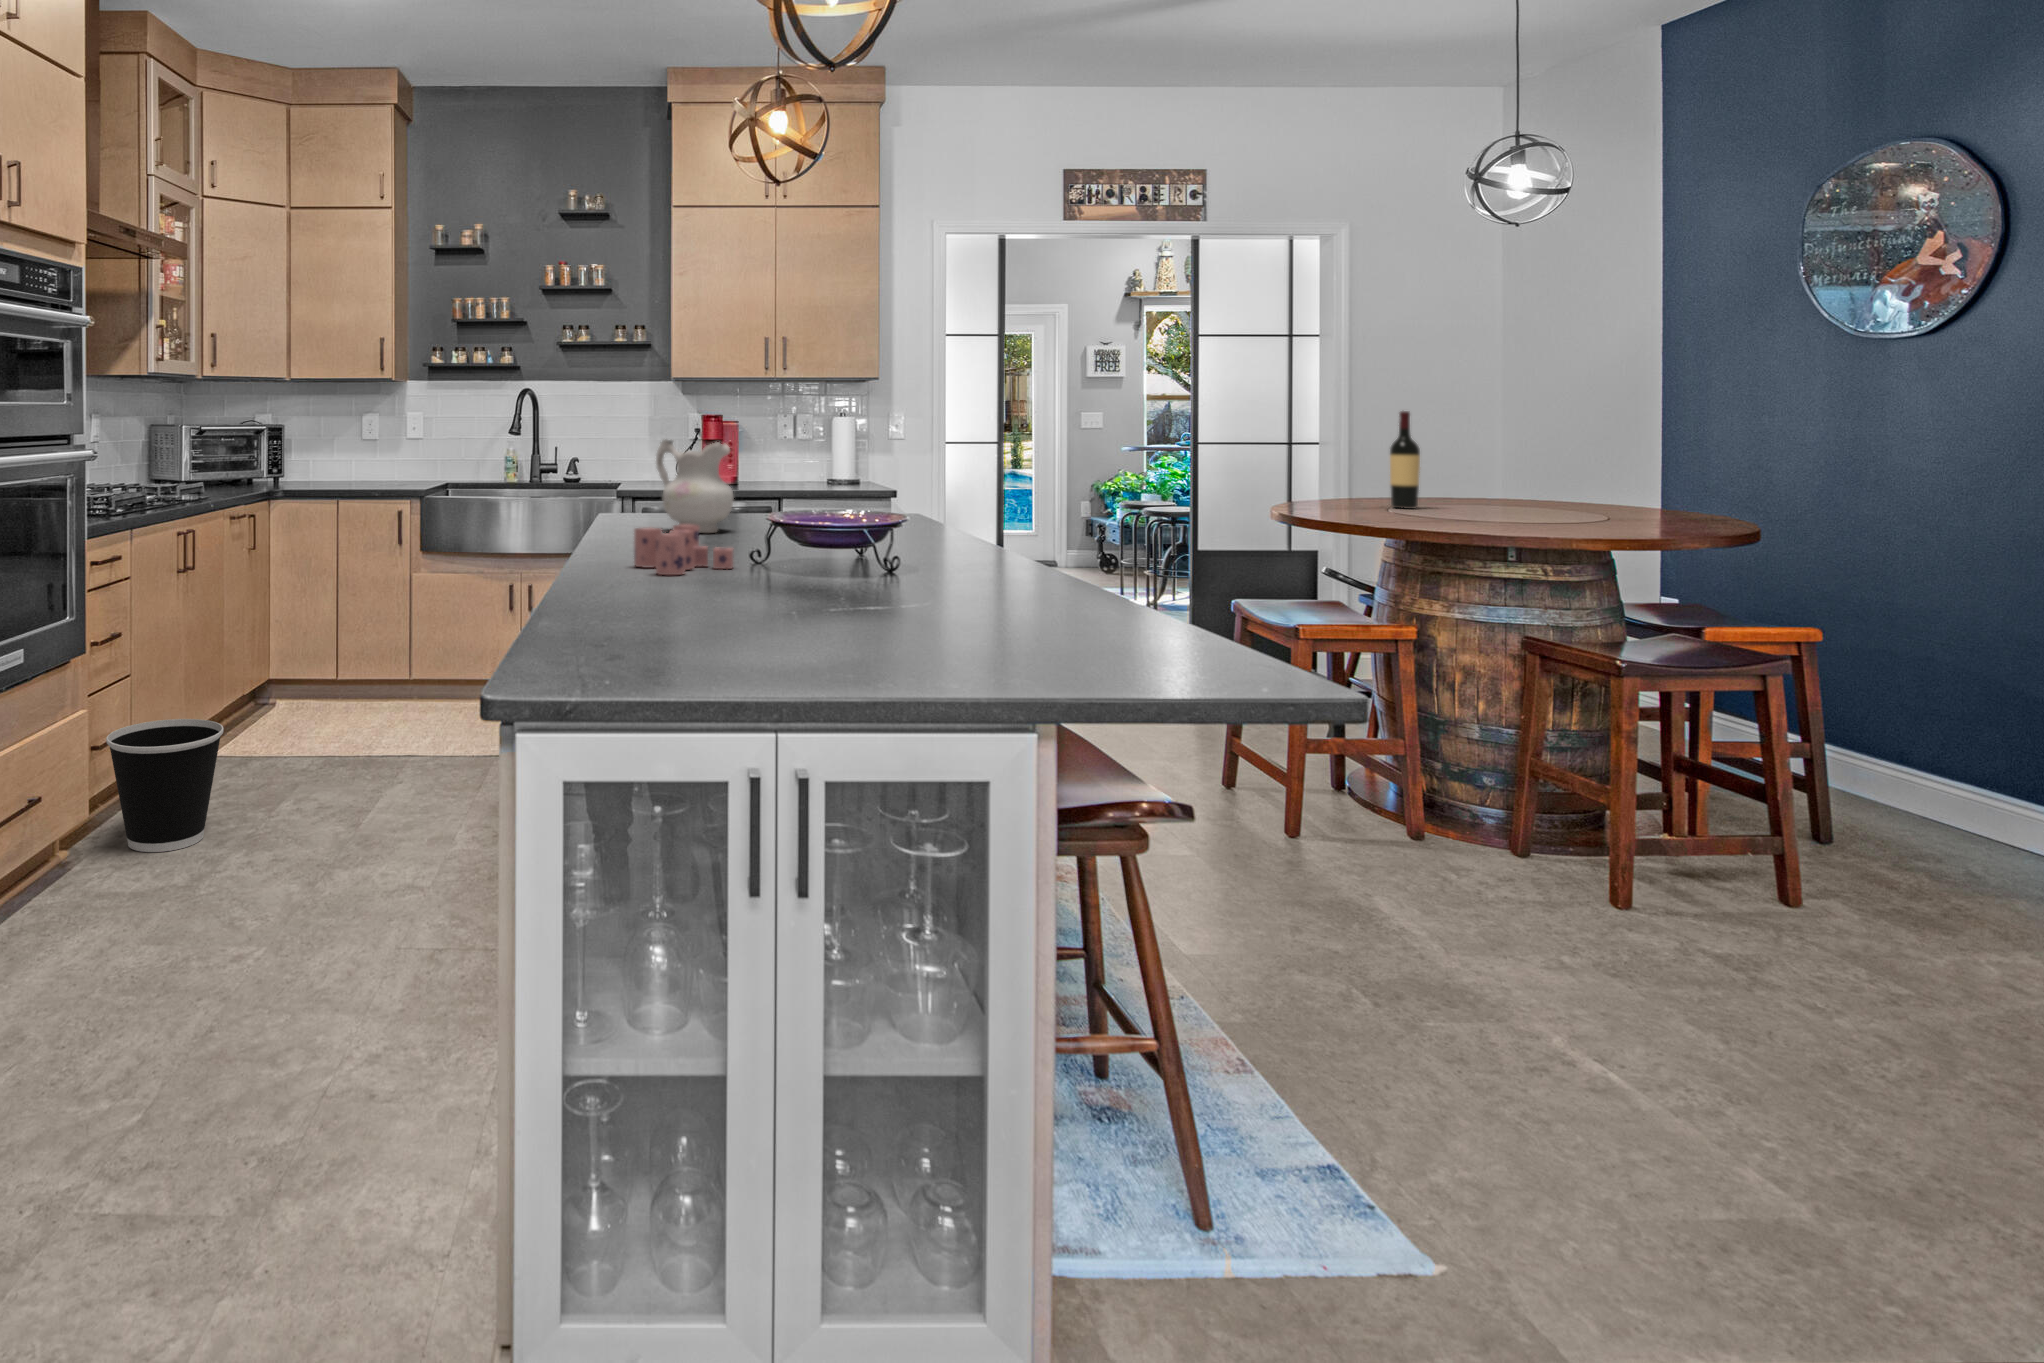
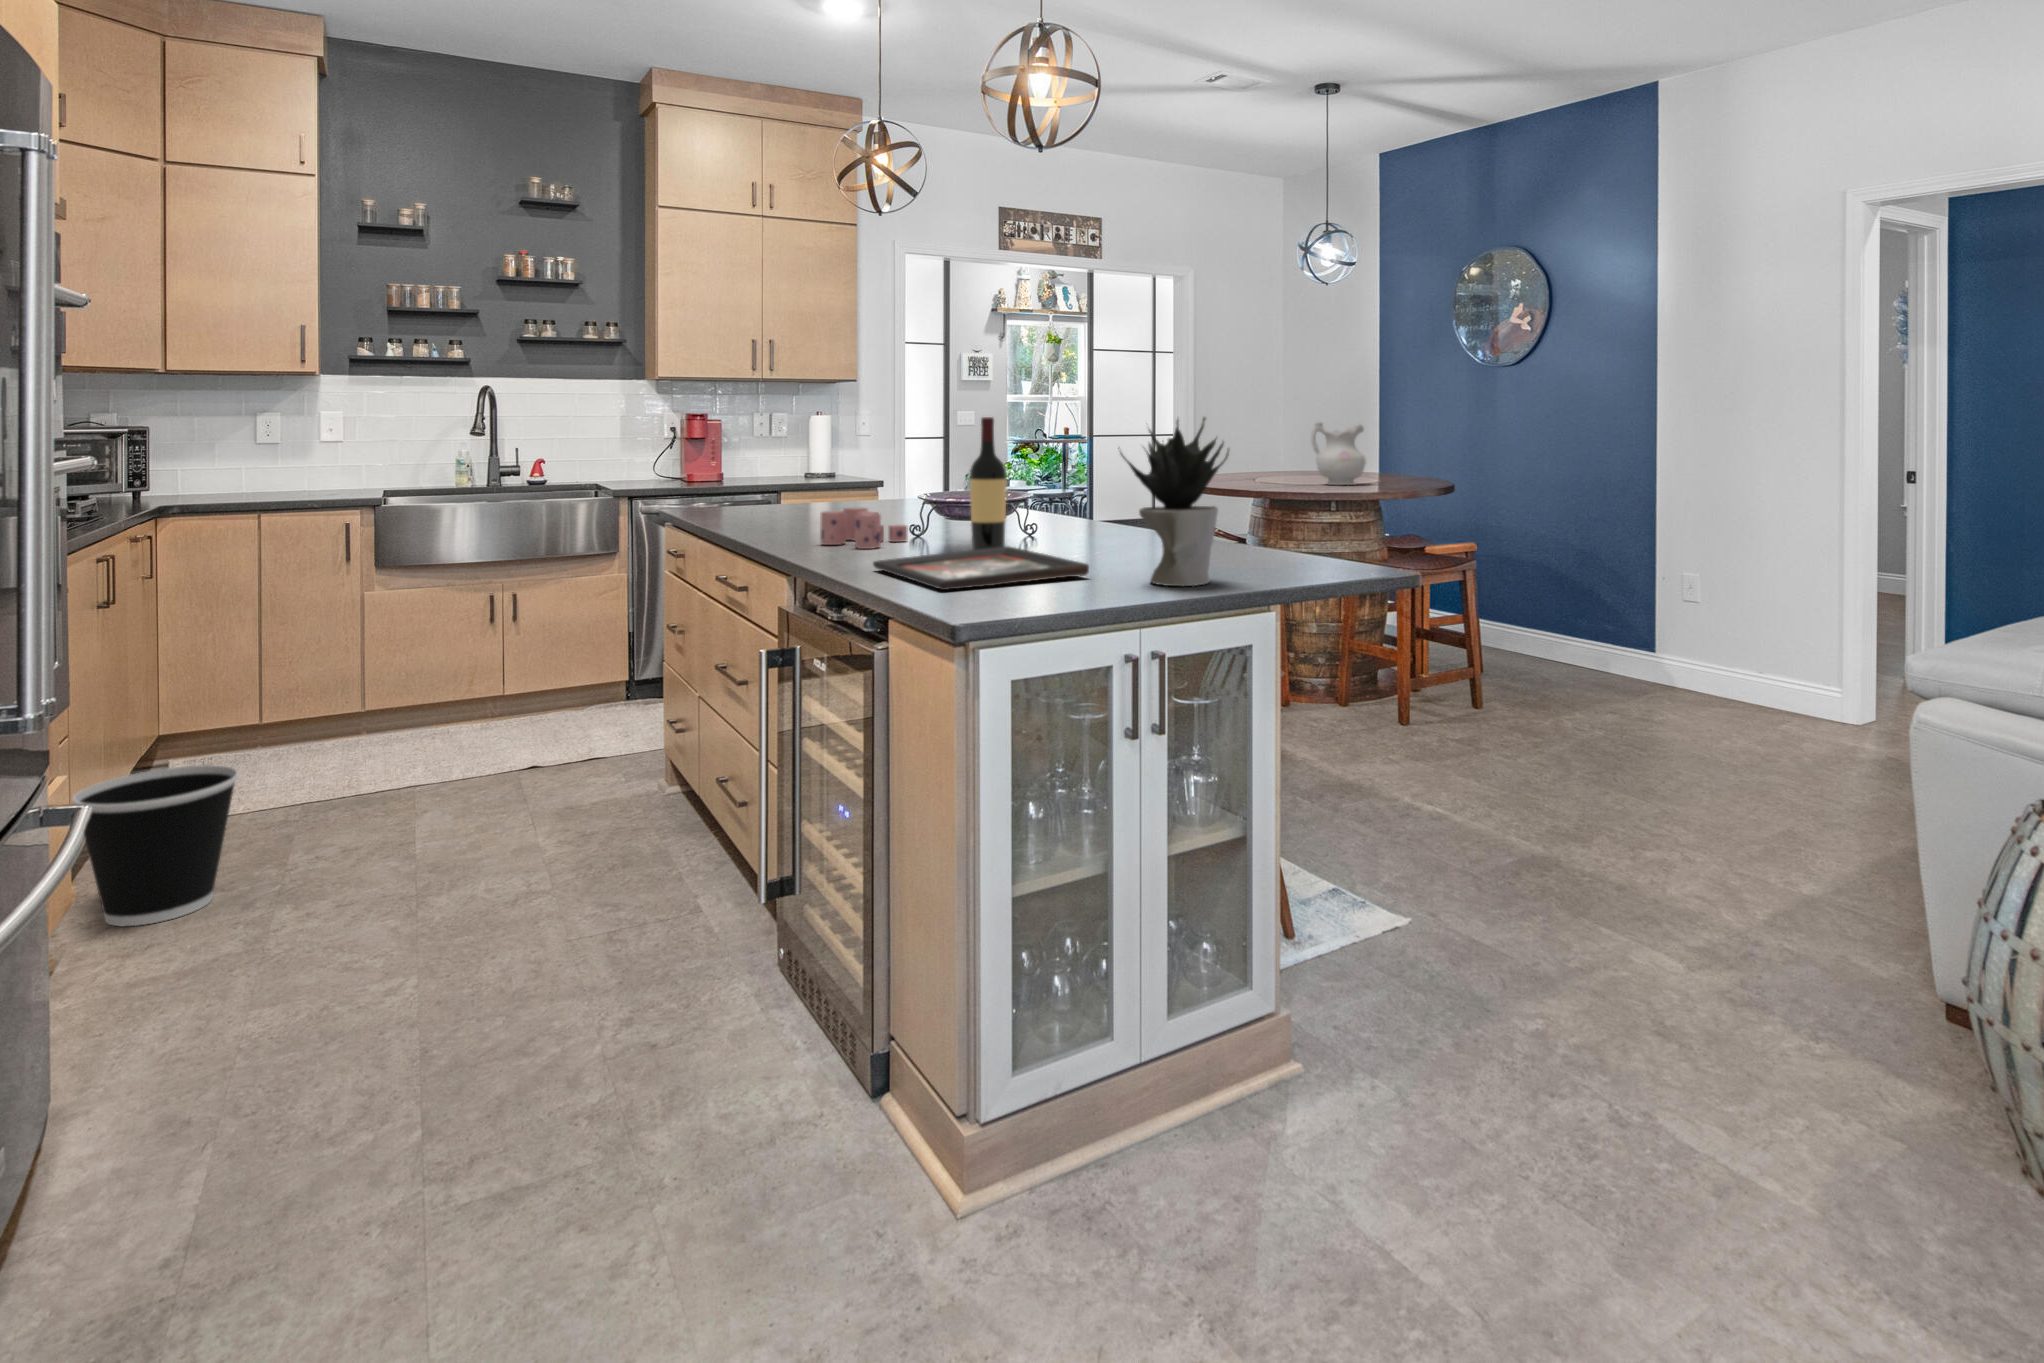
wine bottle: present [1390,411,1420,509] -> present [970,417,1007,550]
potted plant: none [811,416,980,674] -> present [1118,417,1229,586]
ceramic pitcher: present [656,440,734,533] -> present [1311,423,1366,485]
decorative tray: none [578,587,802,642] -> present [873,547,1089,590]

